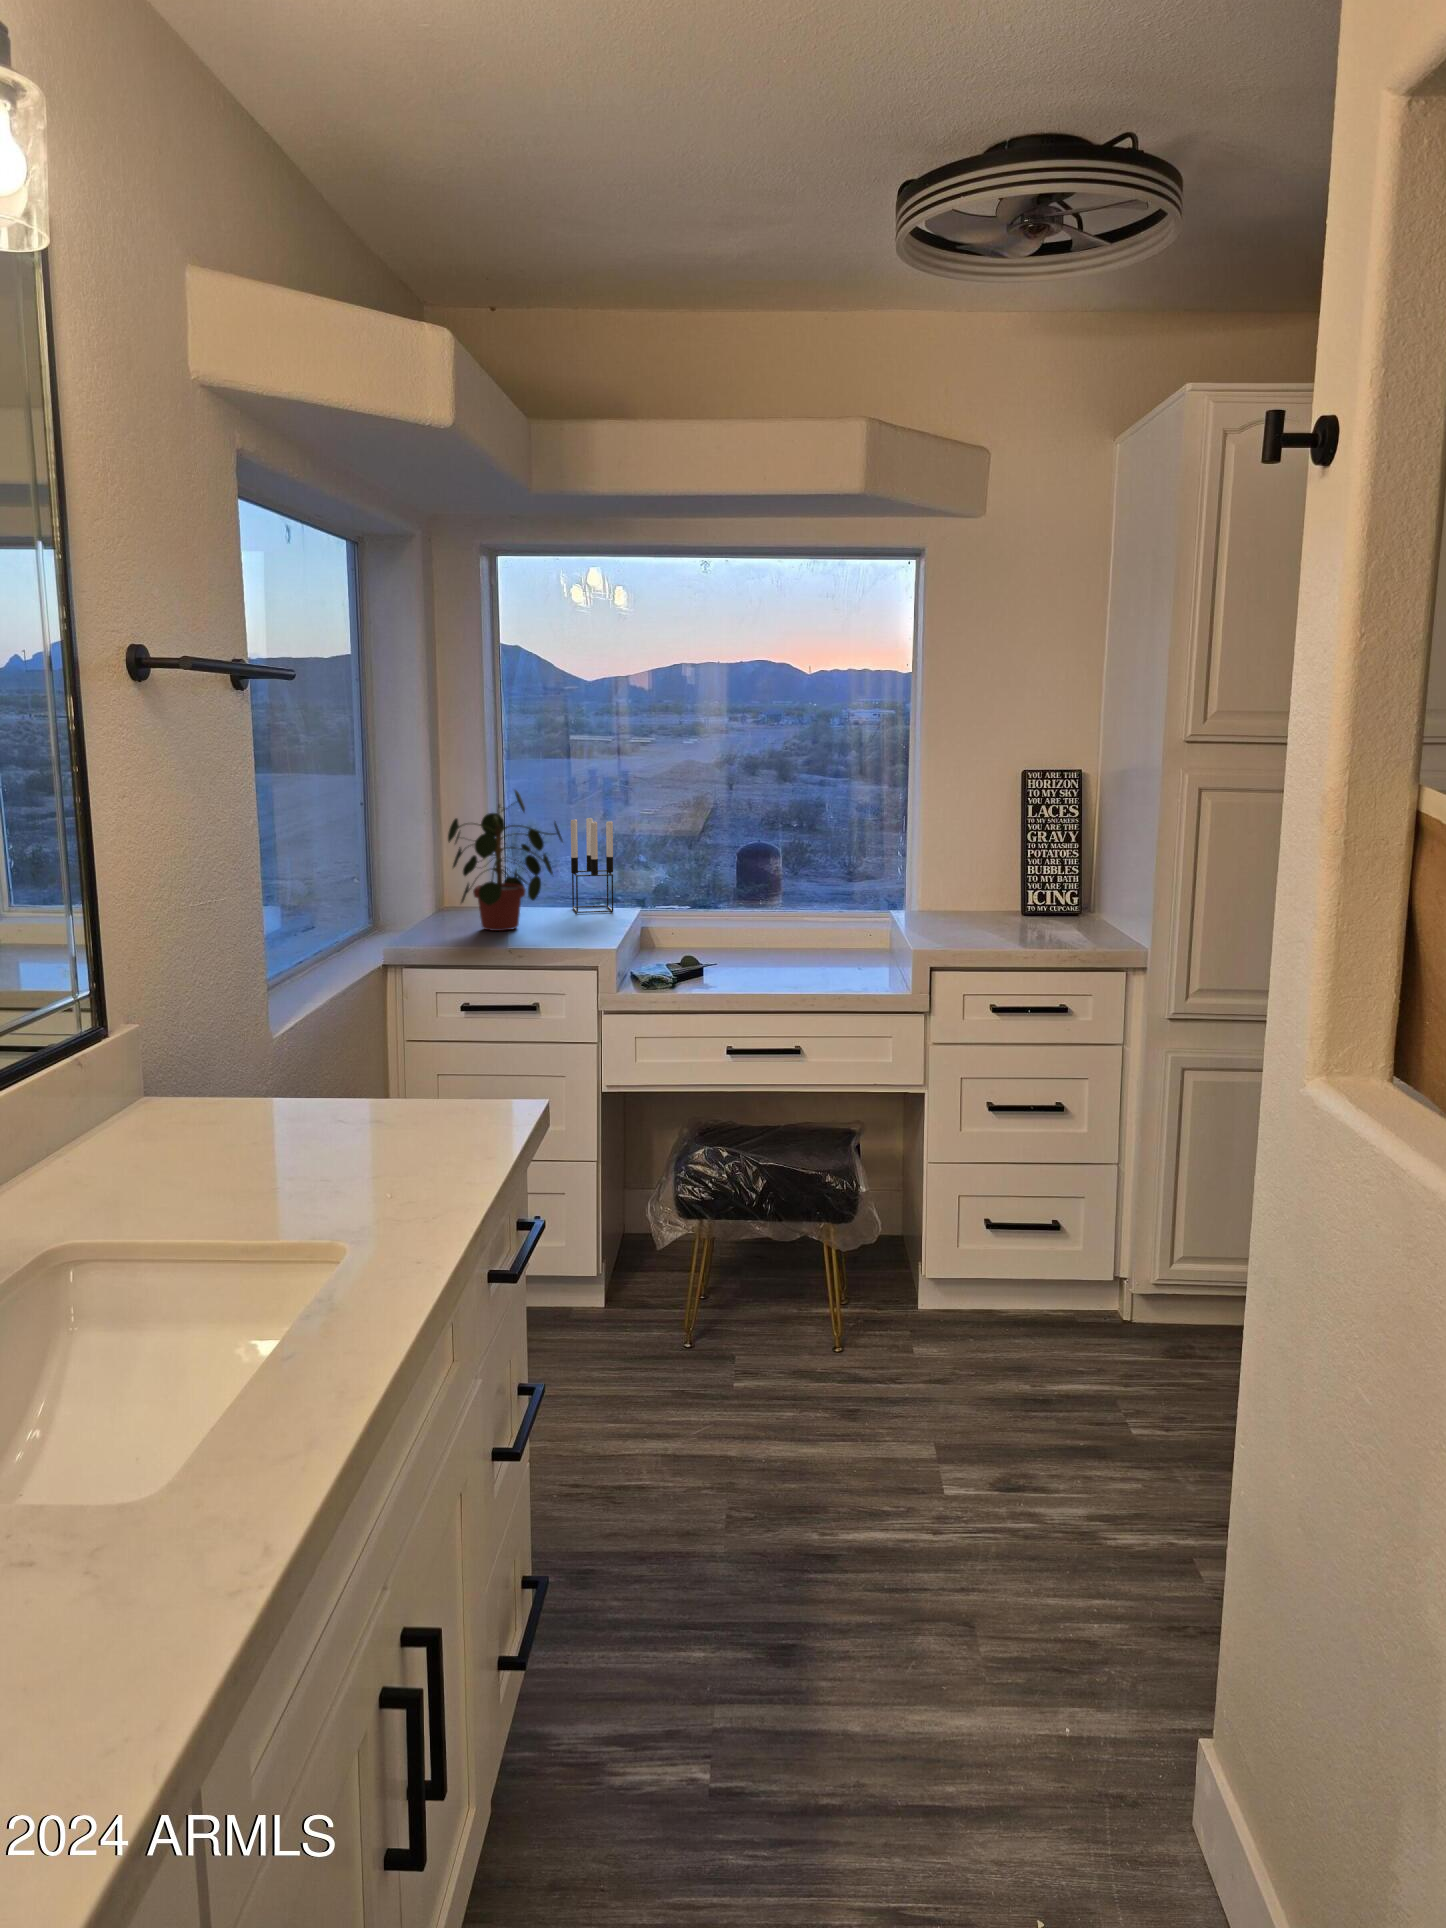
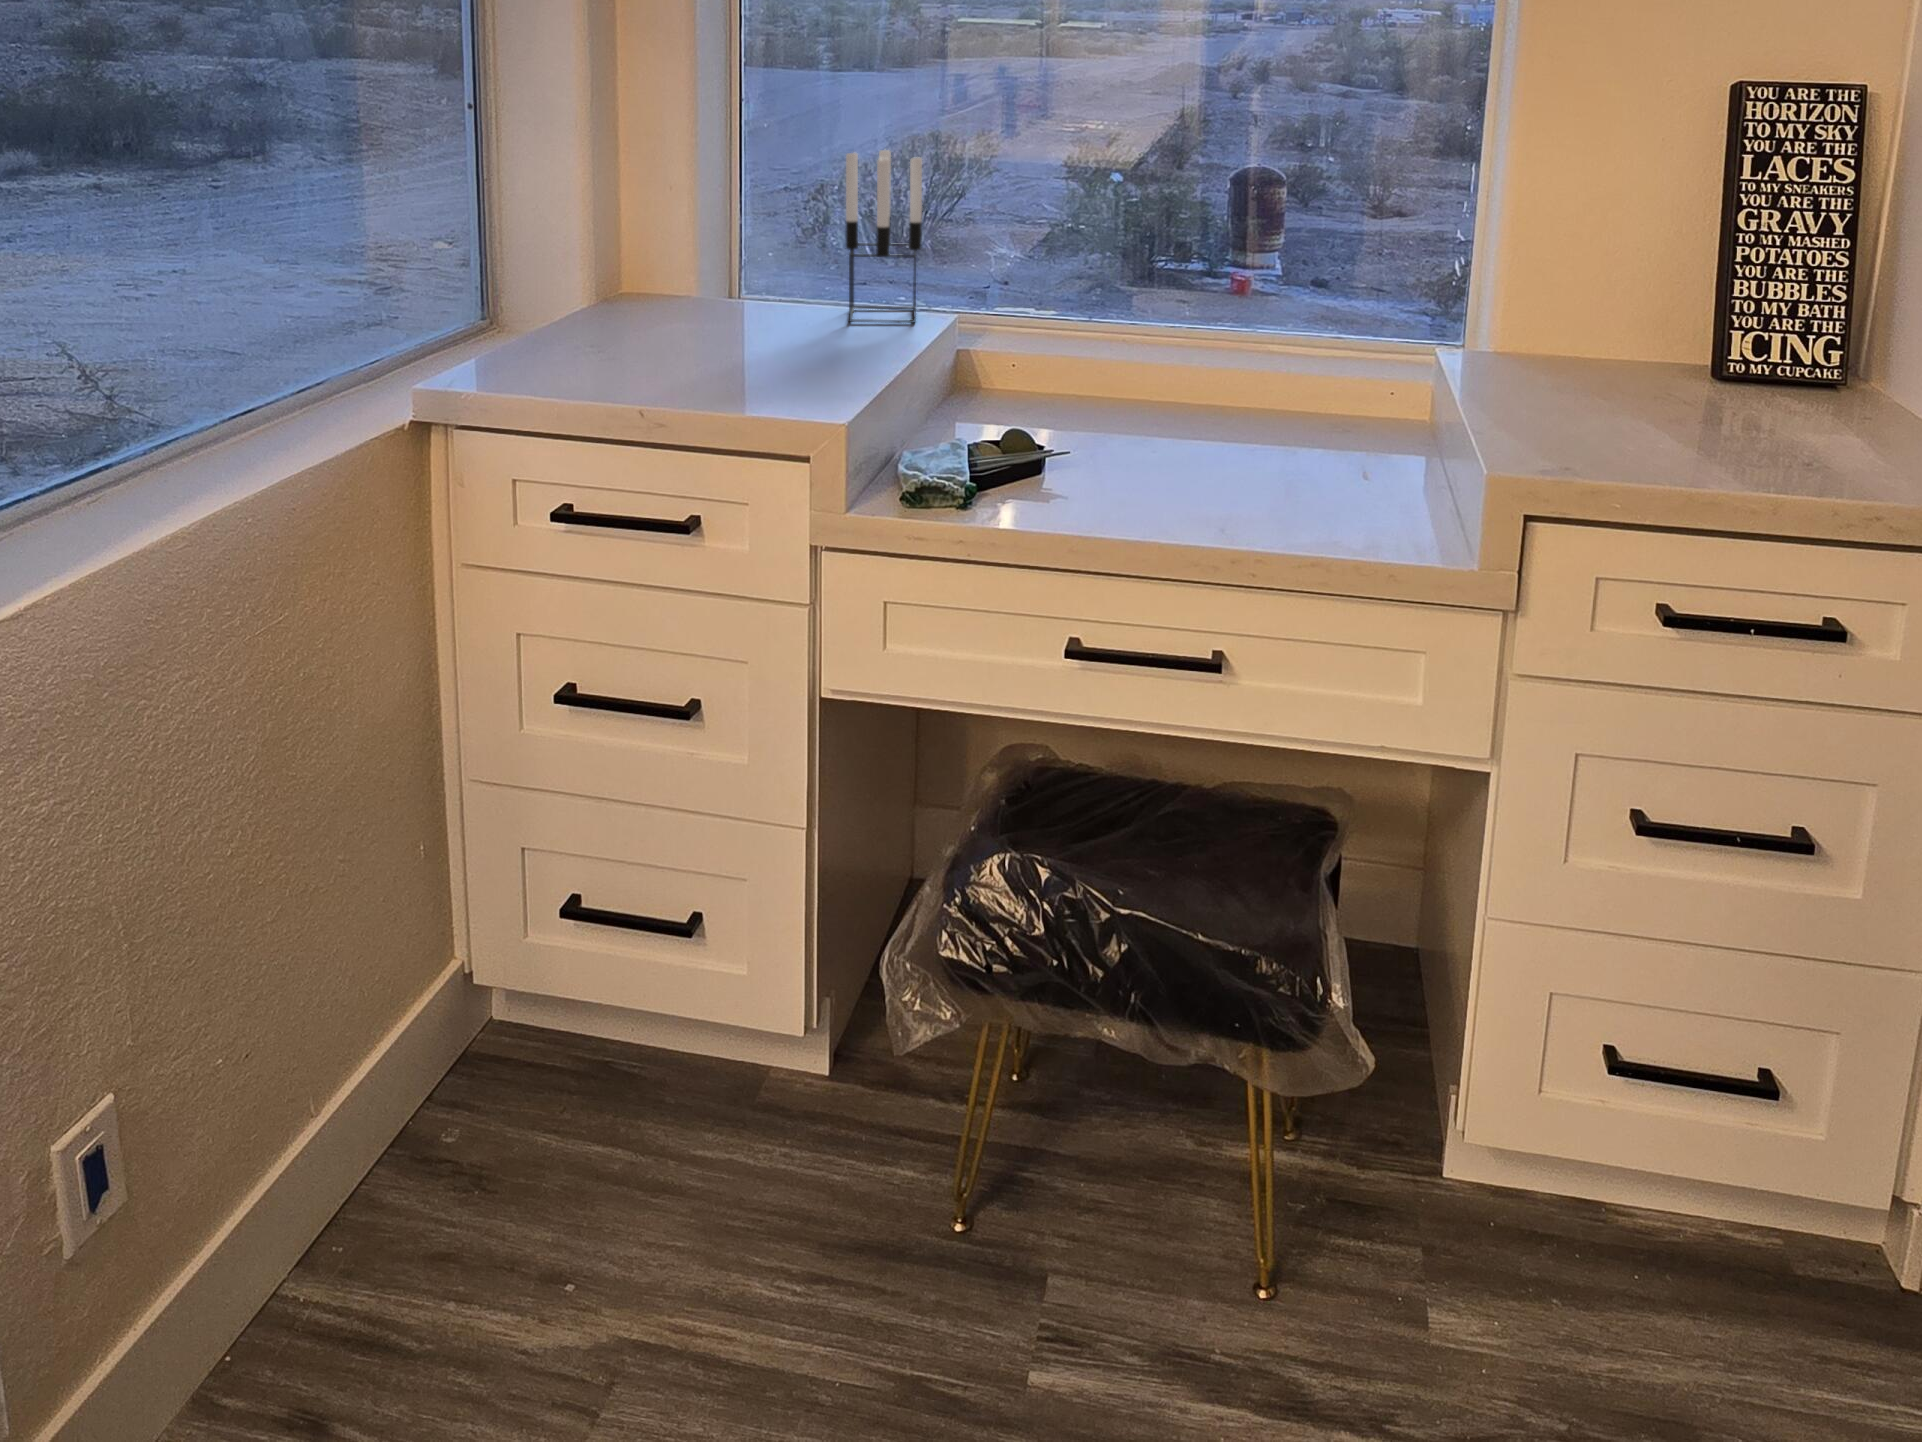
potted plant: present [448,790,563,931] -> none [578,98,801,362]

